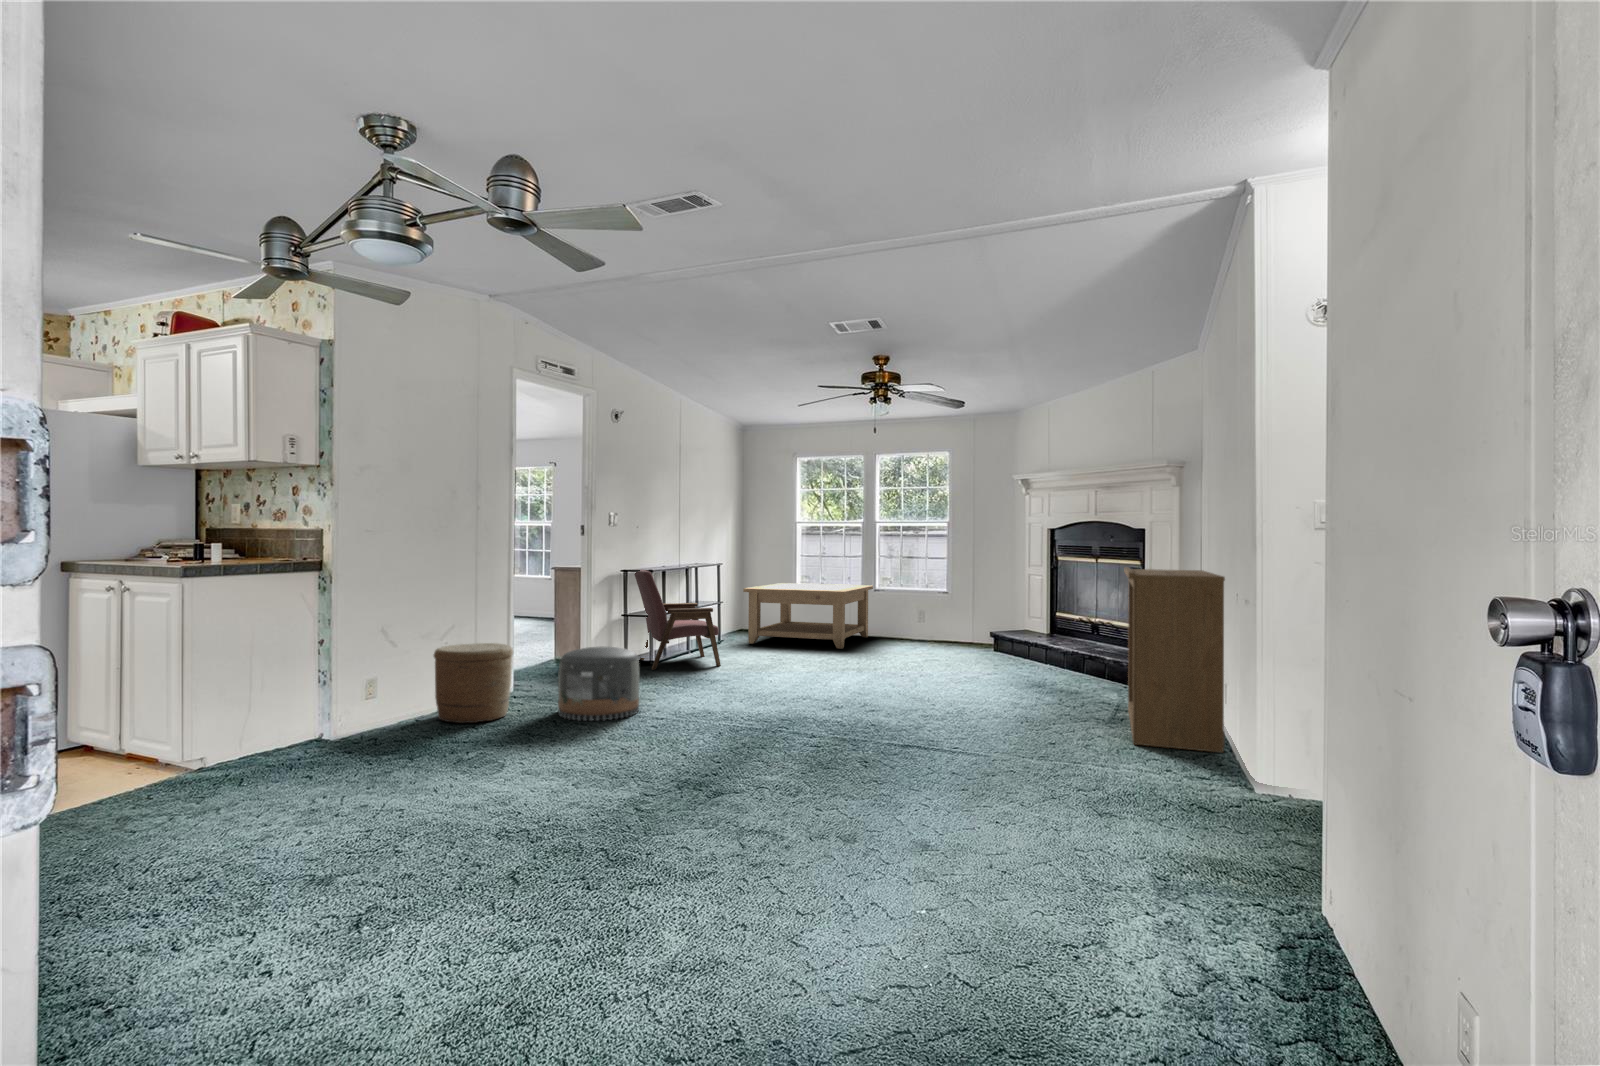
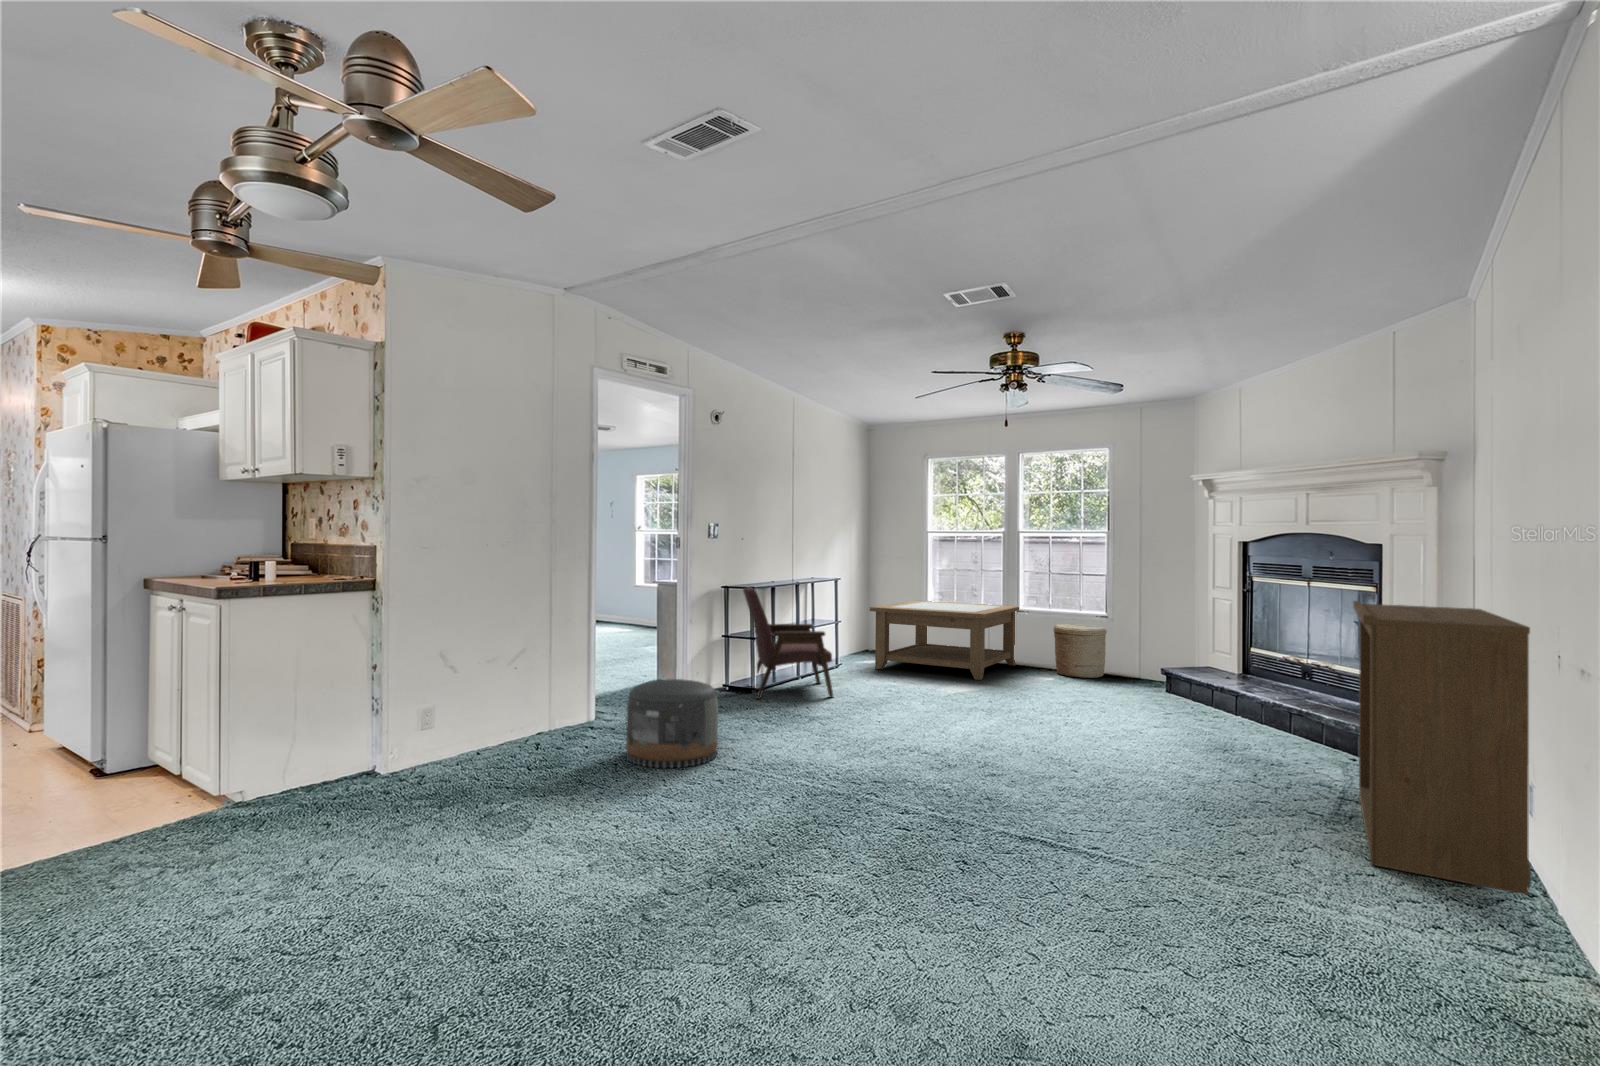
woven basket: present [434,643,513,723] -> present [1053,624,1107,678]

